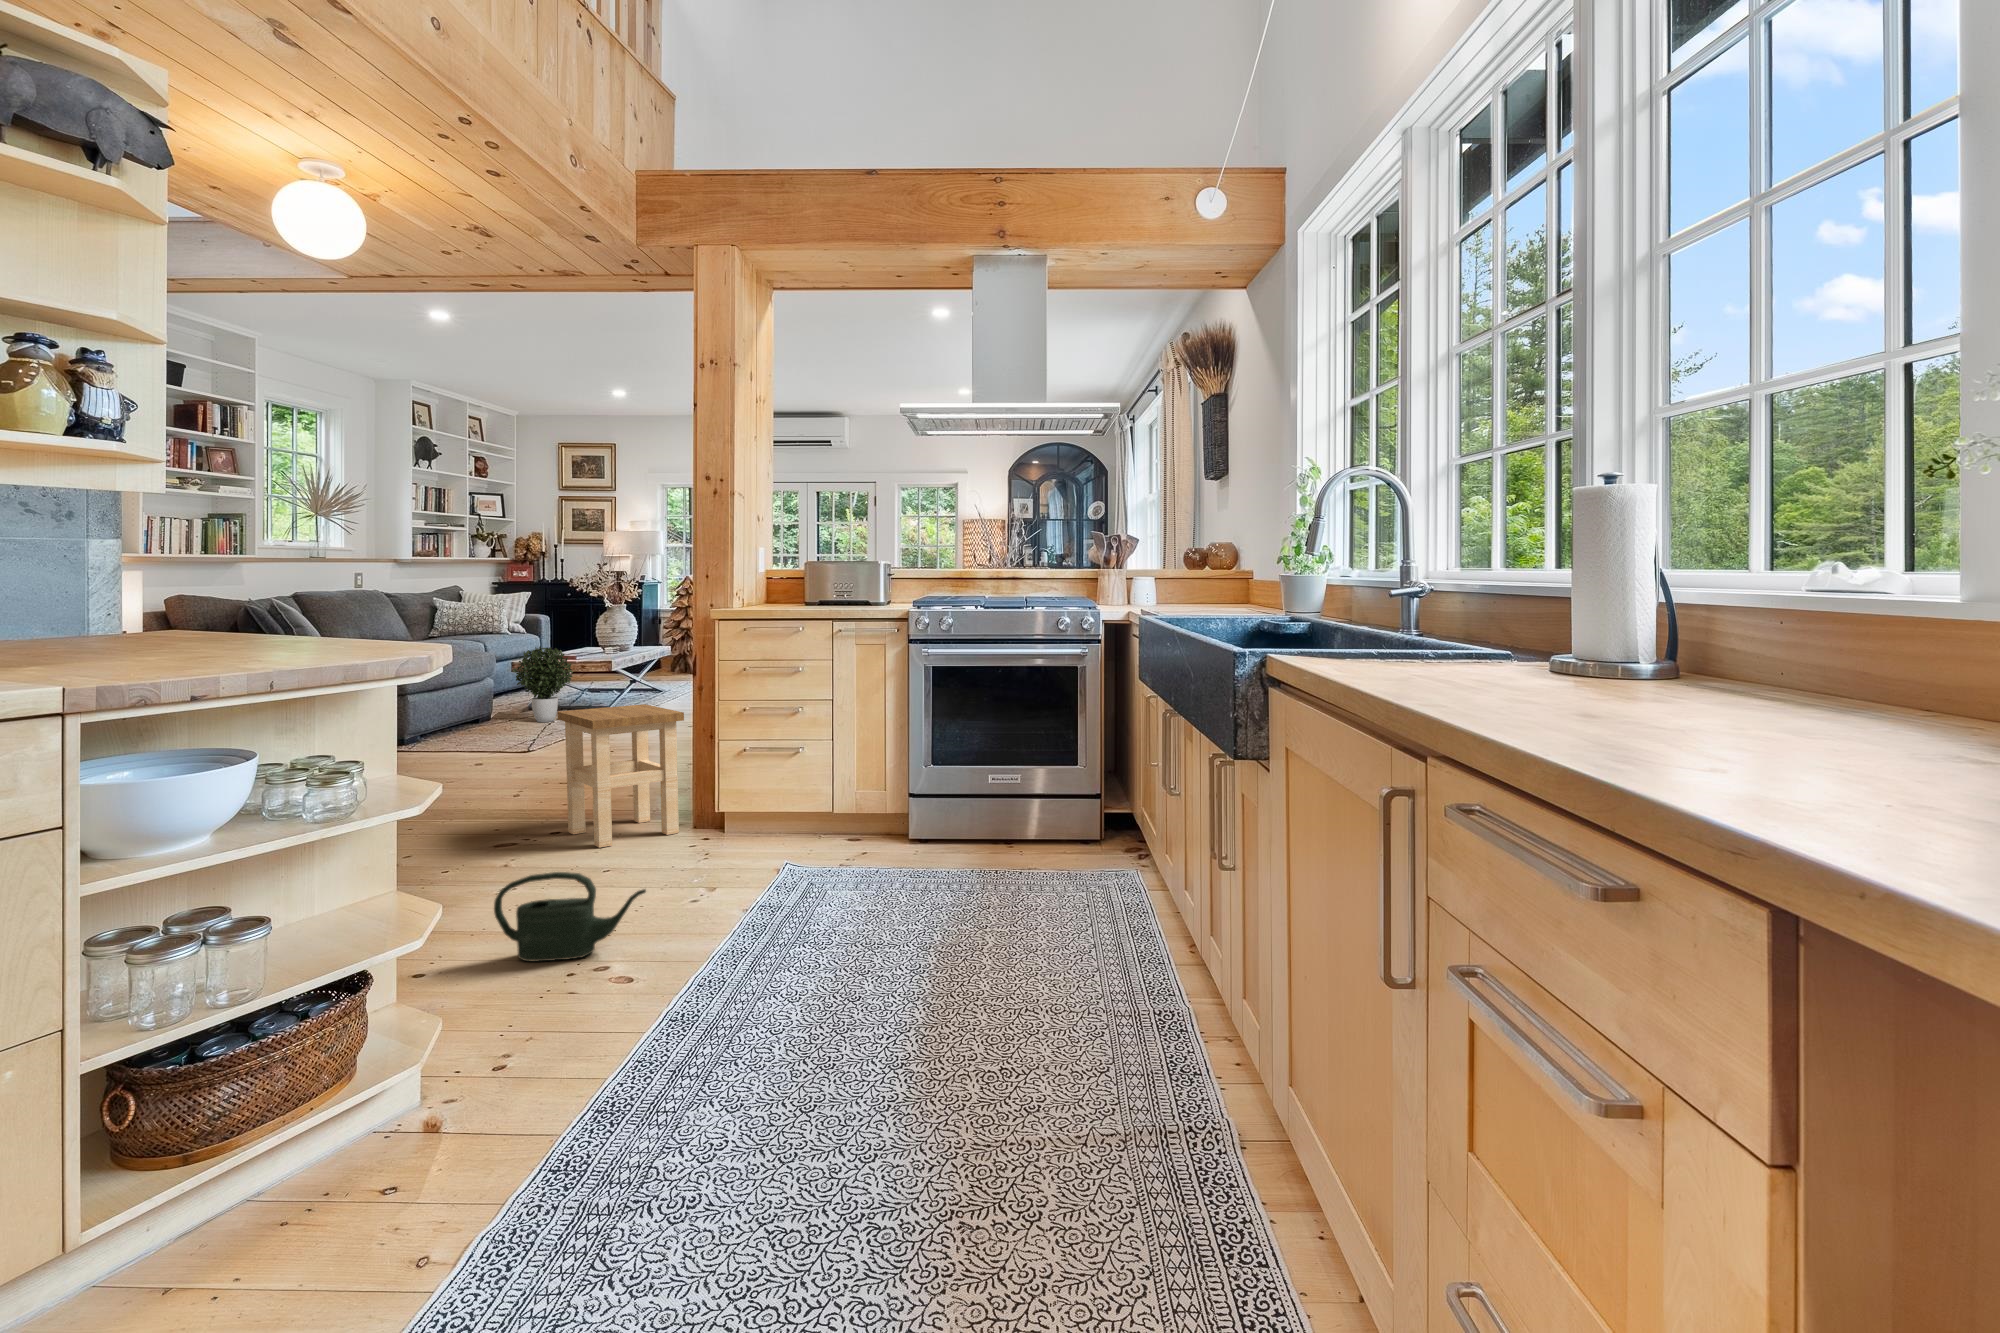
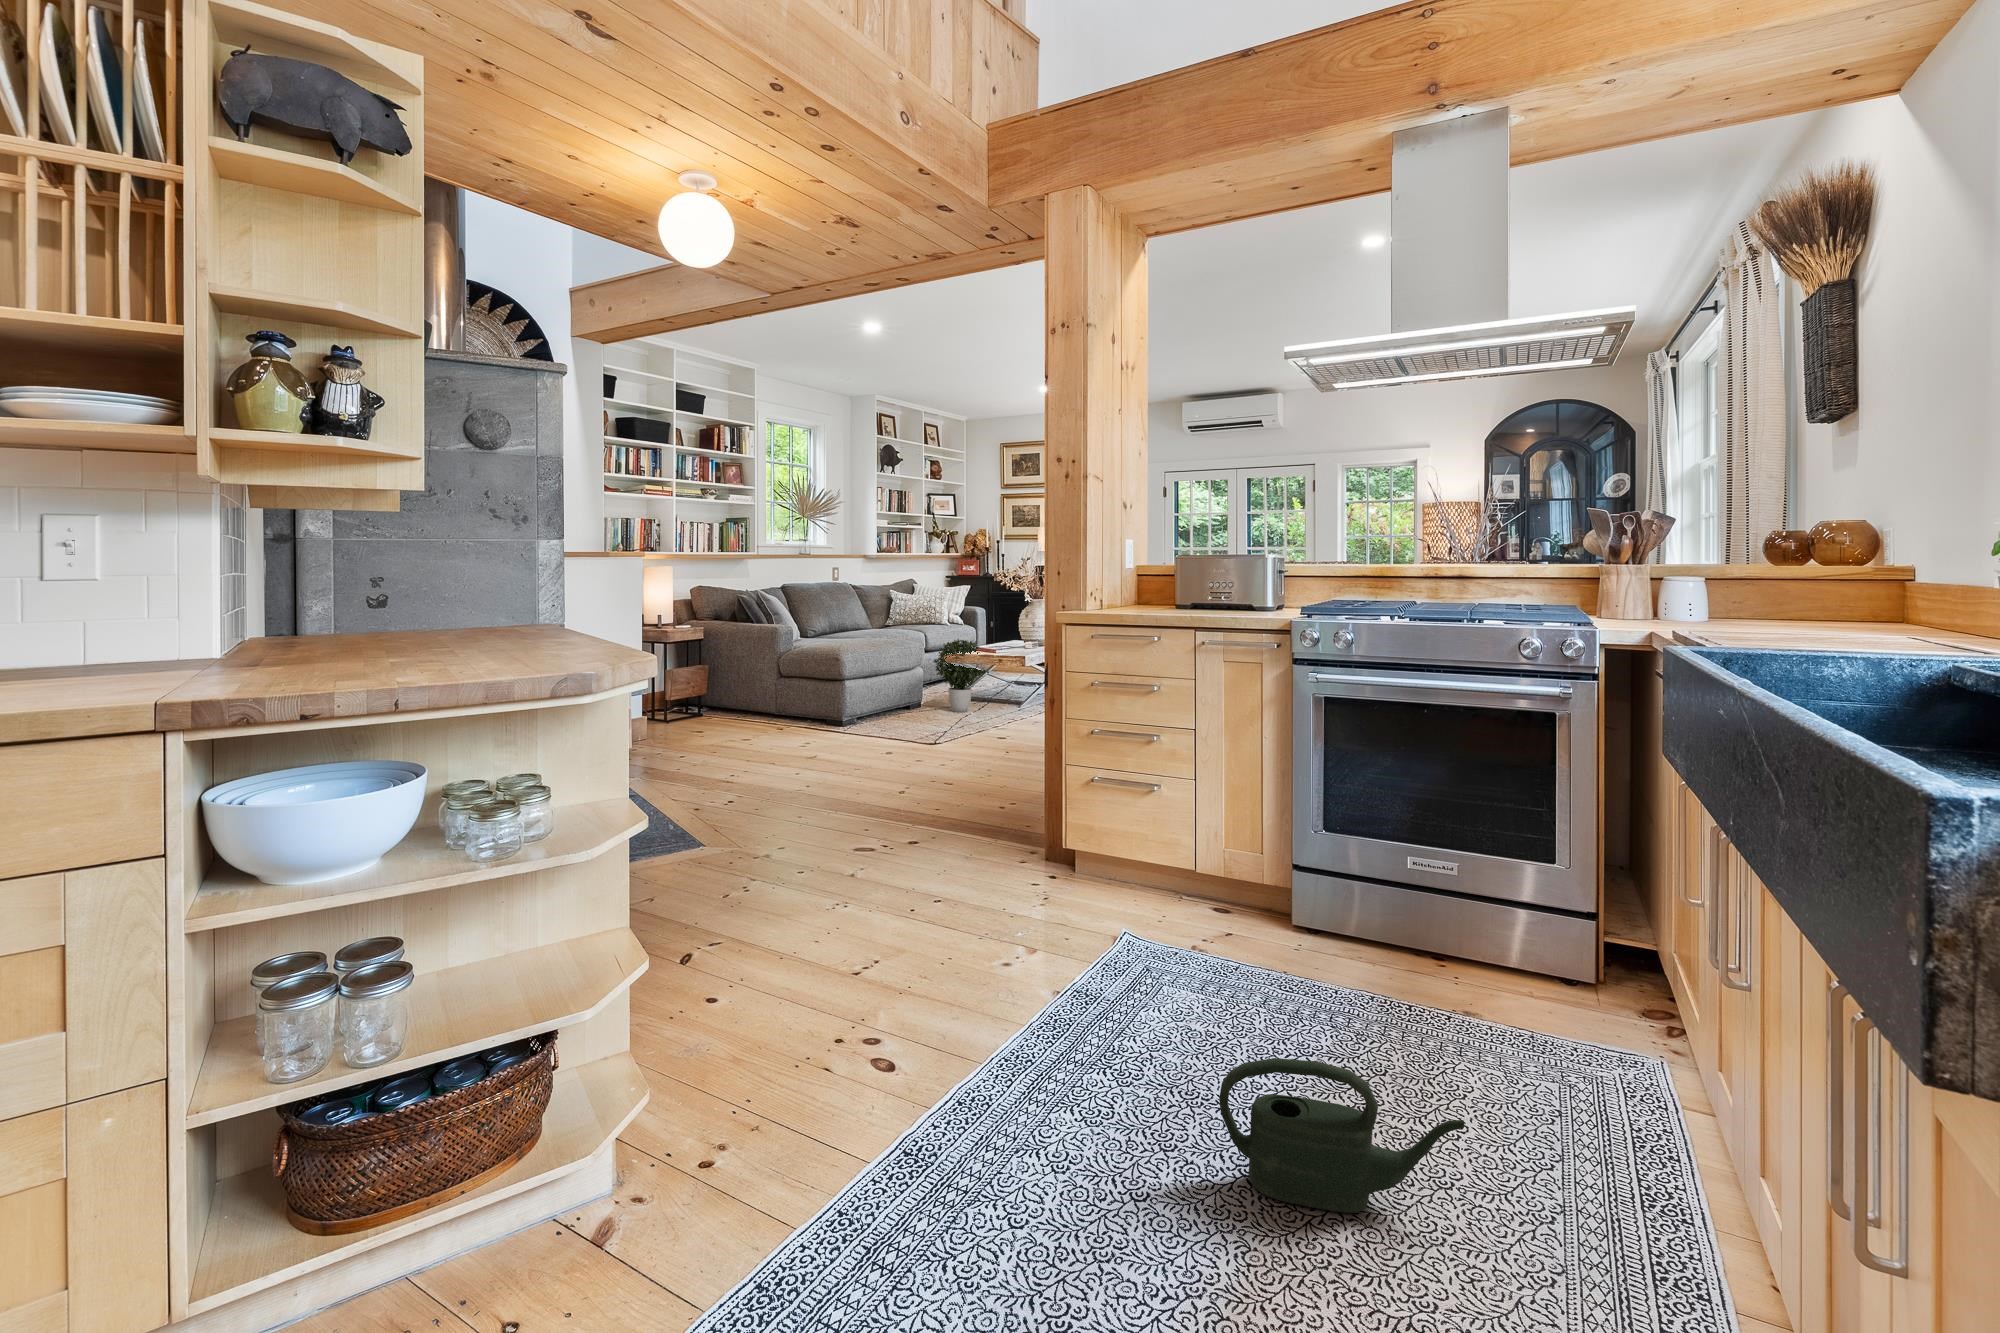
stool: present [558,704,684,848] -> none [910,715,1031,873]
watering can: present [494,872,646,962] -> present [1219,1058,1464,1213]

